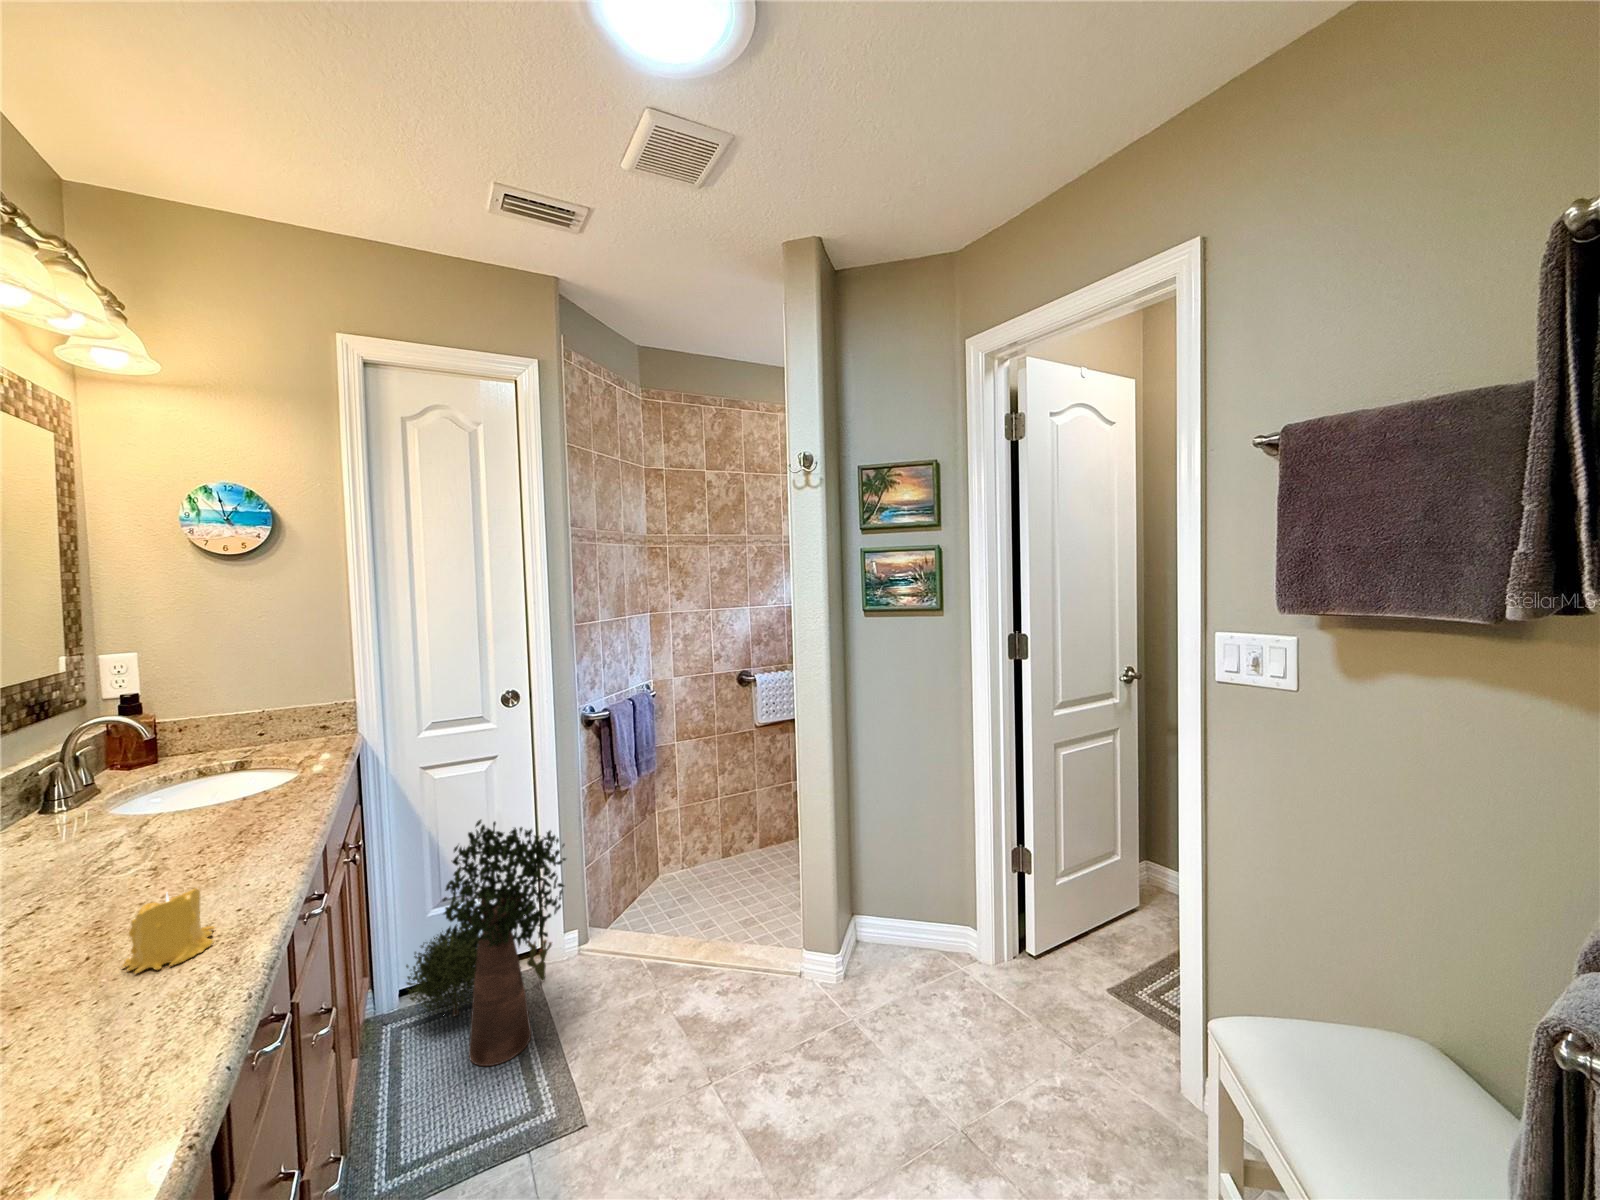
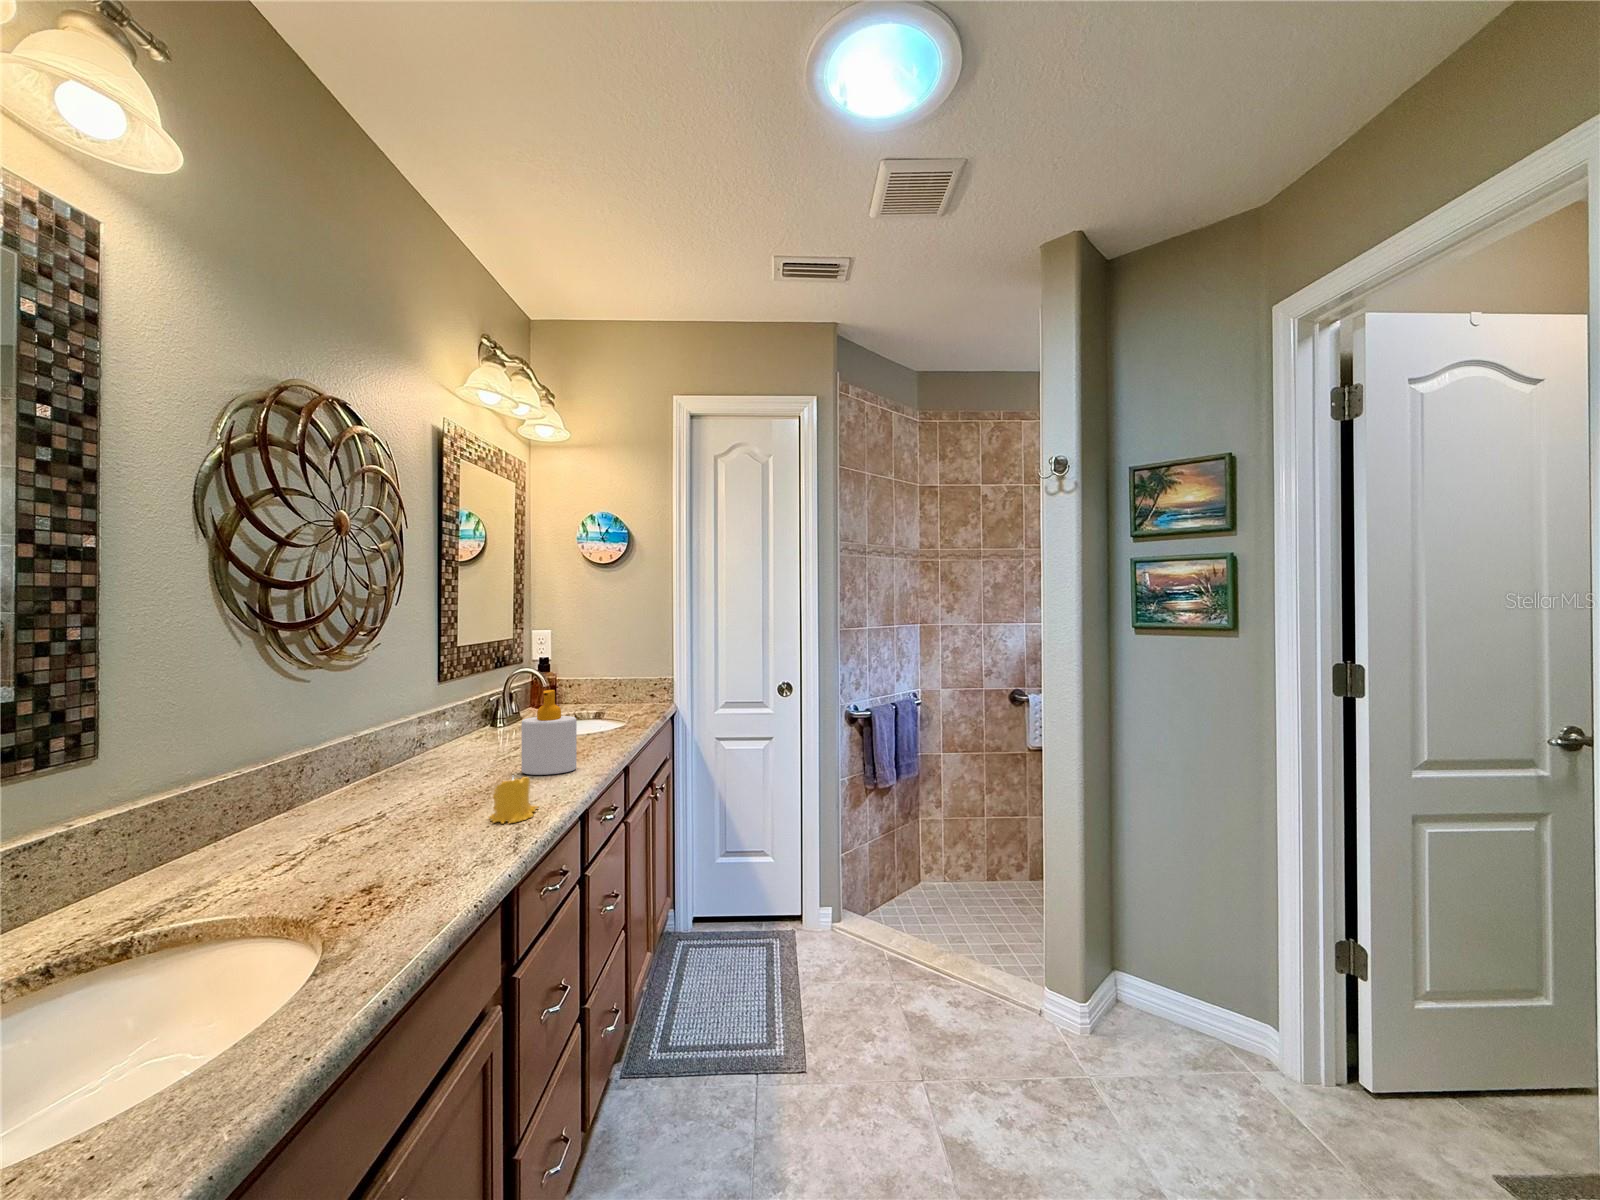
soap bottle: none [132,749,245,881] -> present [522,690,577,775]
potted plant: present [406,820,566,1066] -> none [696,786,815,997]

